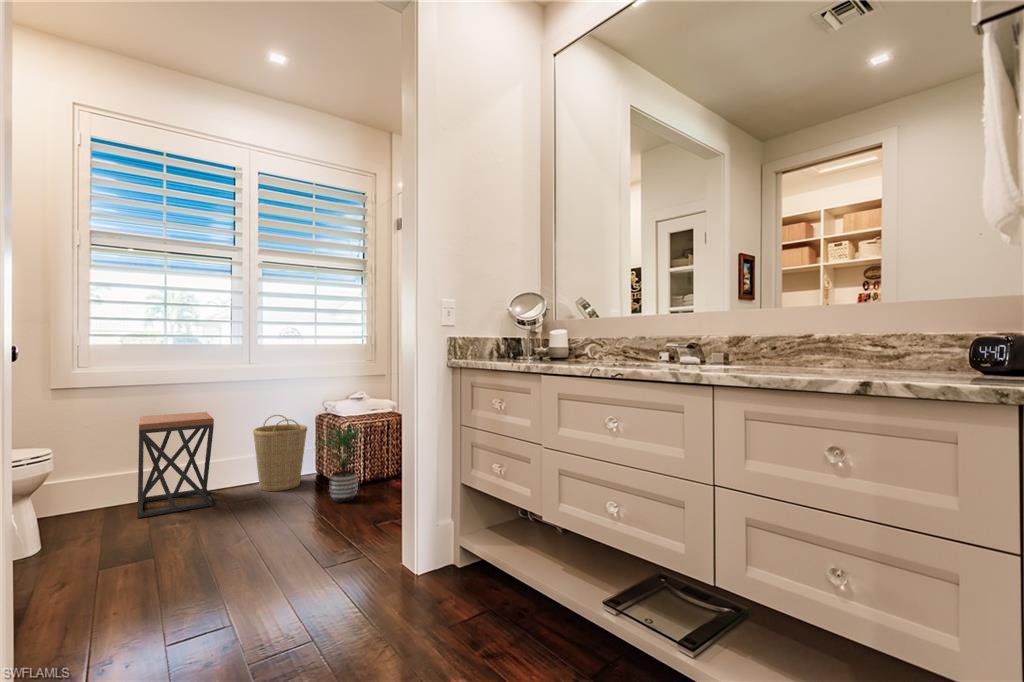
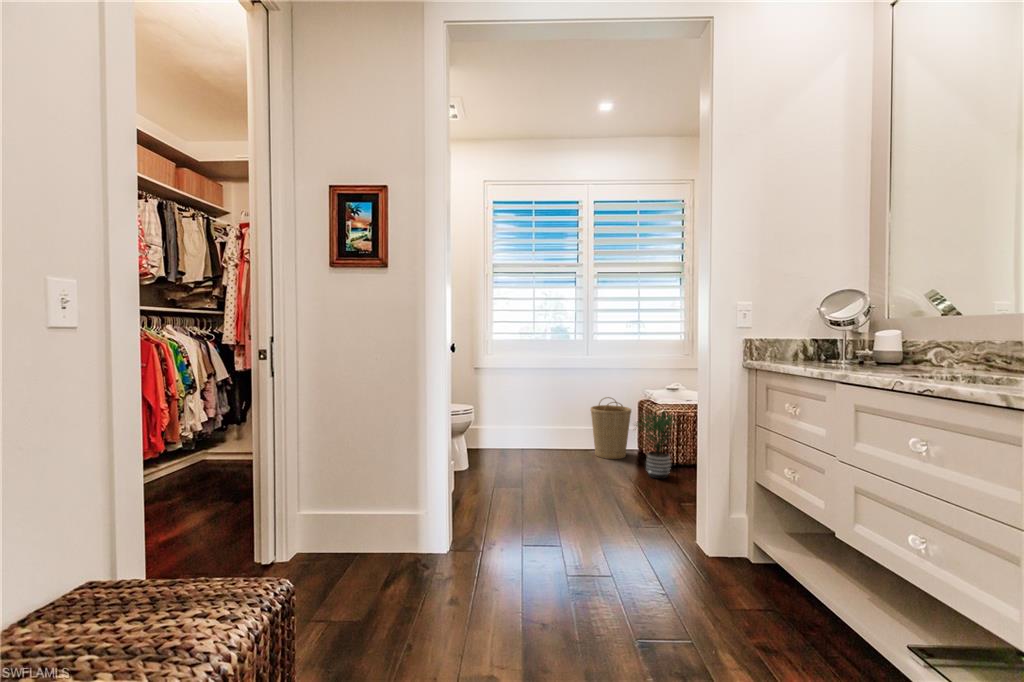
stool: present [137,412,214,518] -> none [518,390,563,461]

